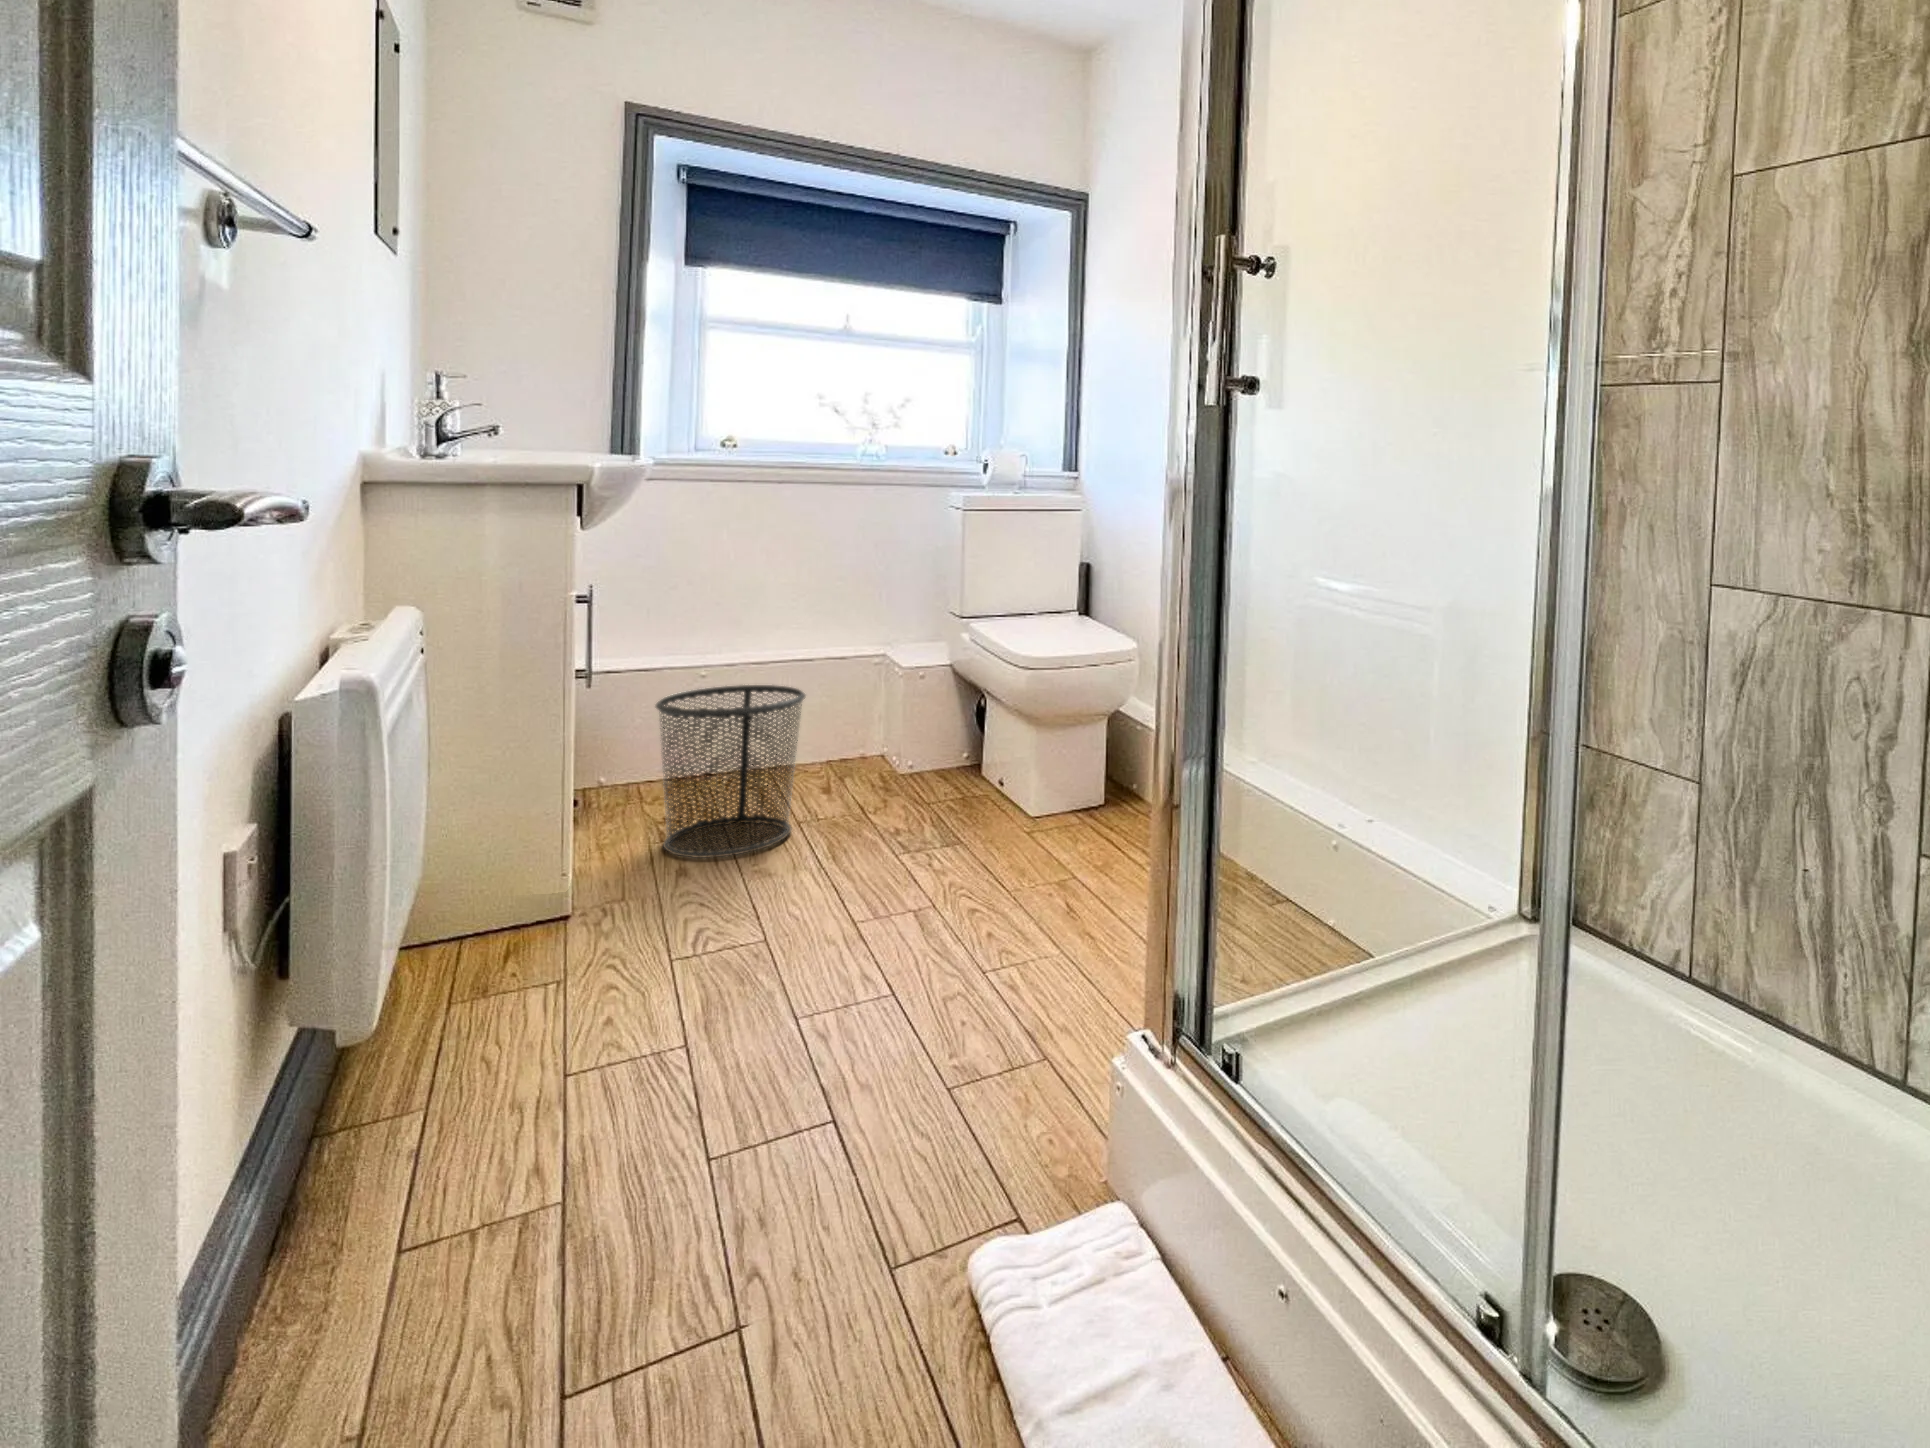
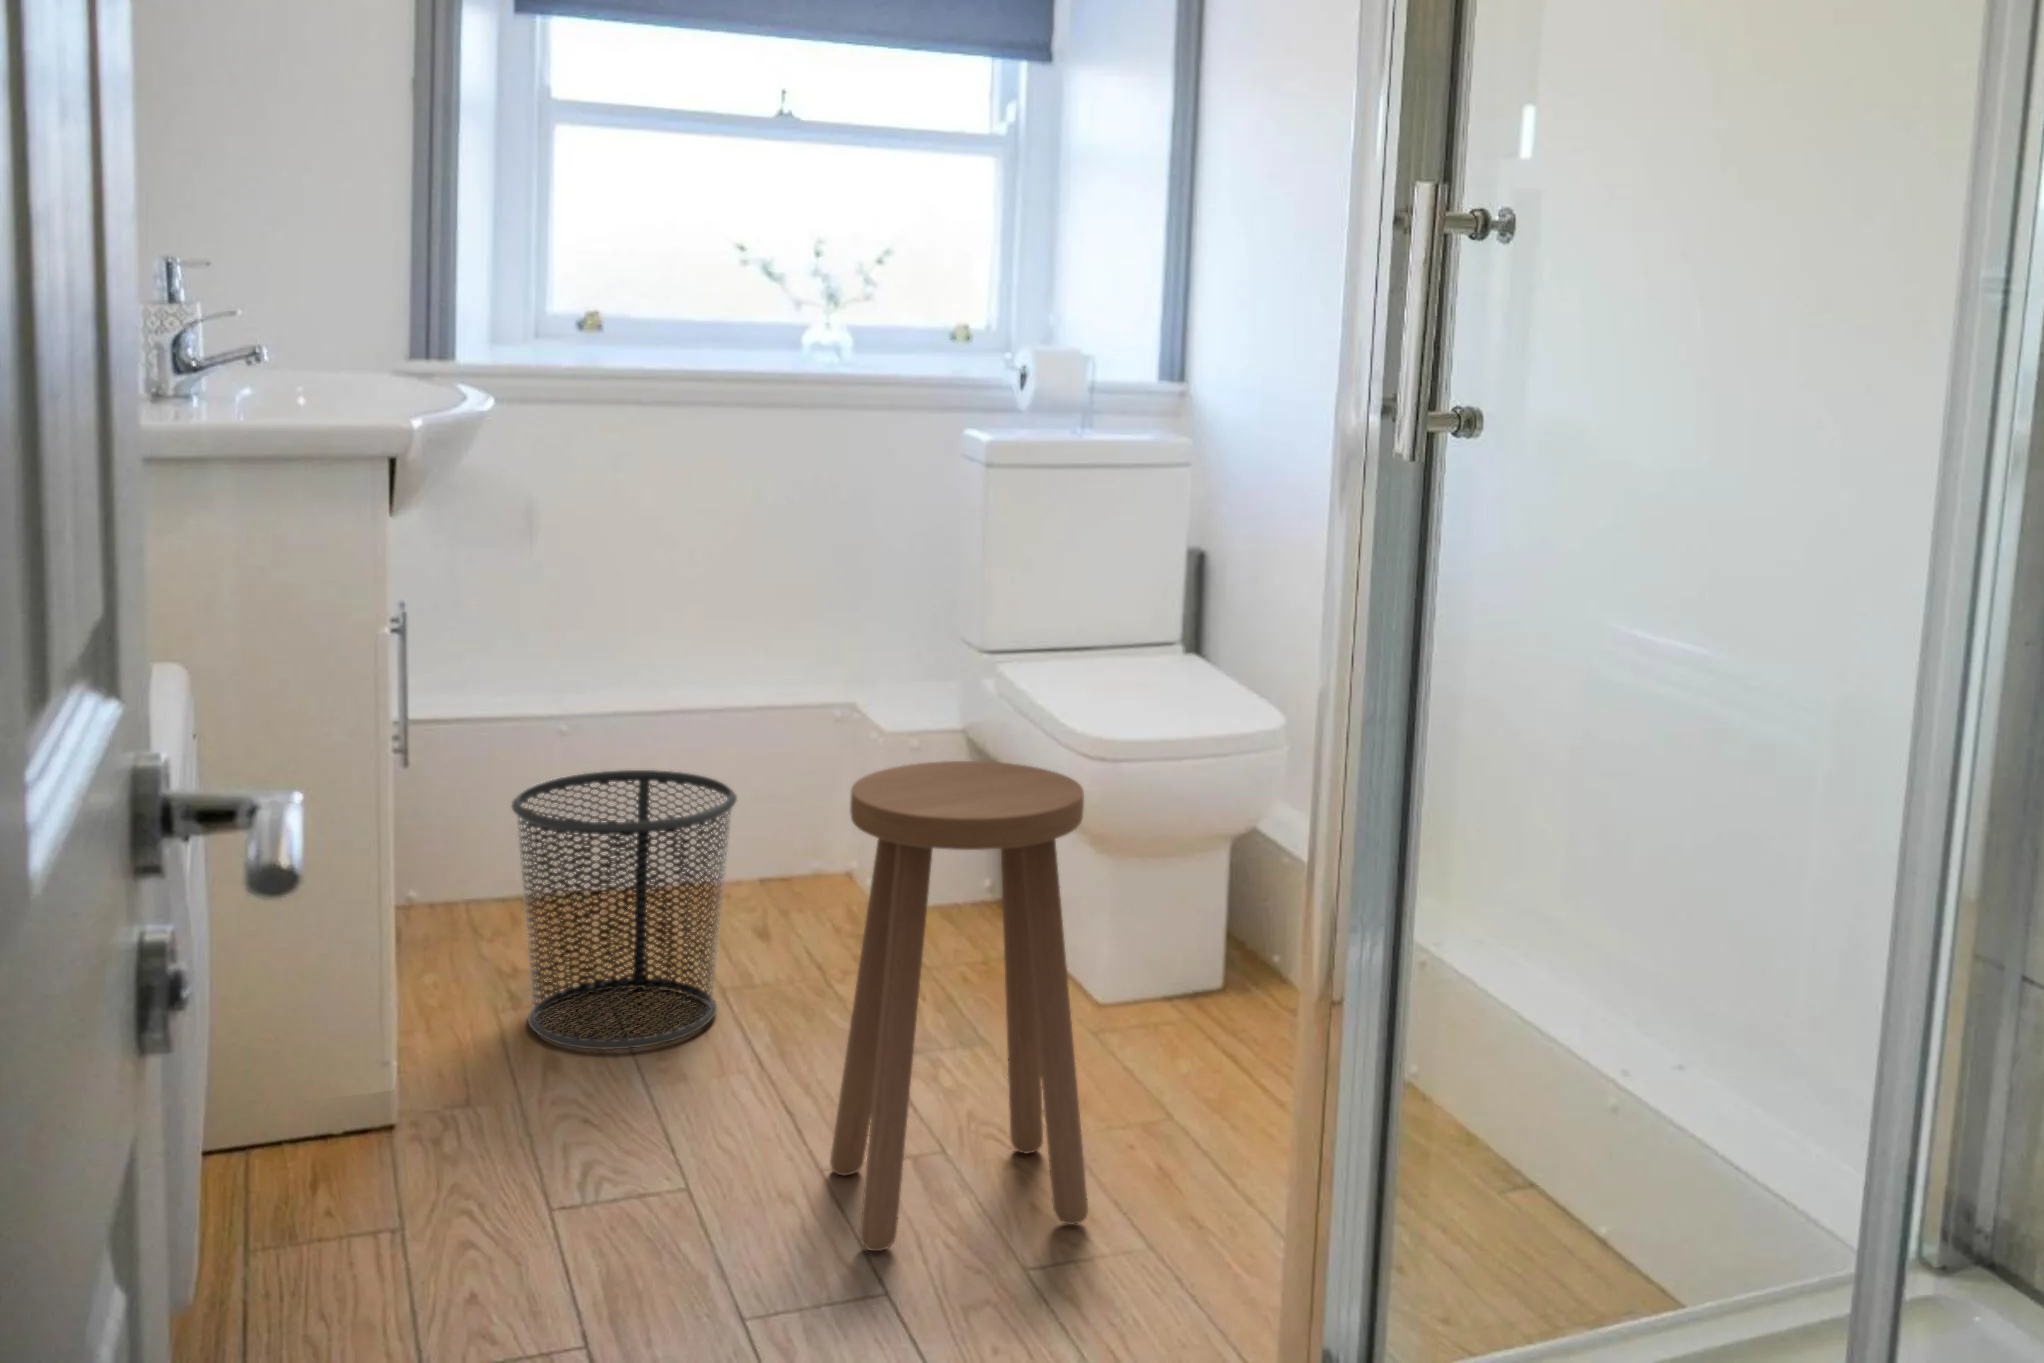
stool: none [857,649,1025,960] -> present [830,761,1088,1251]

